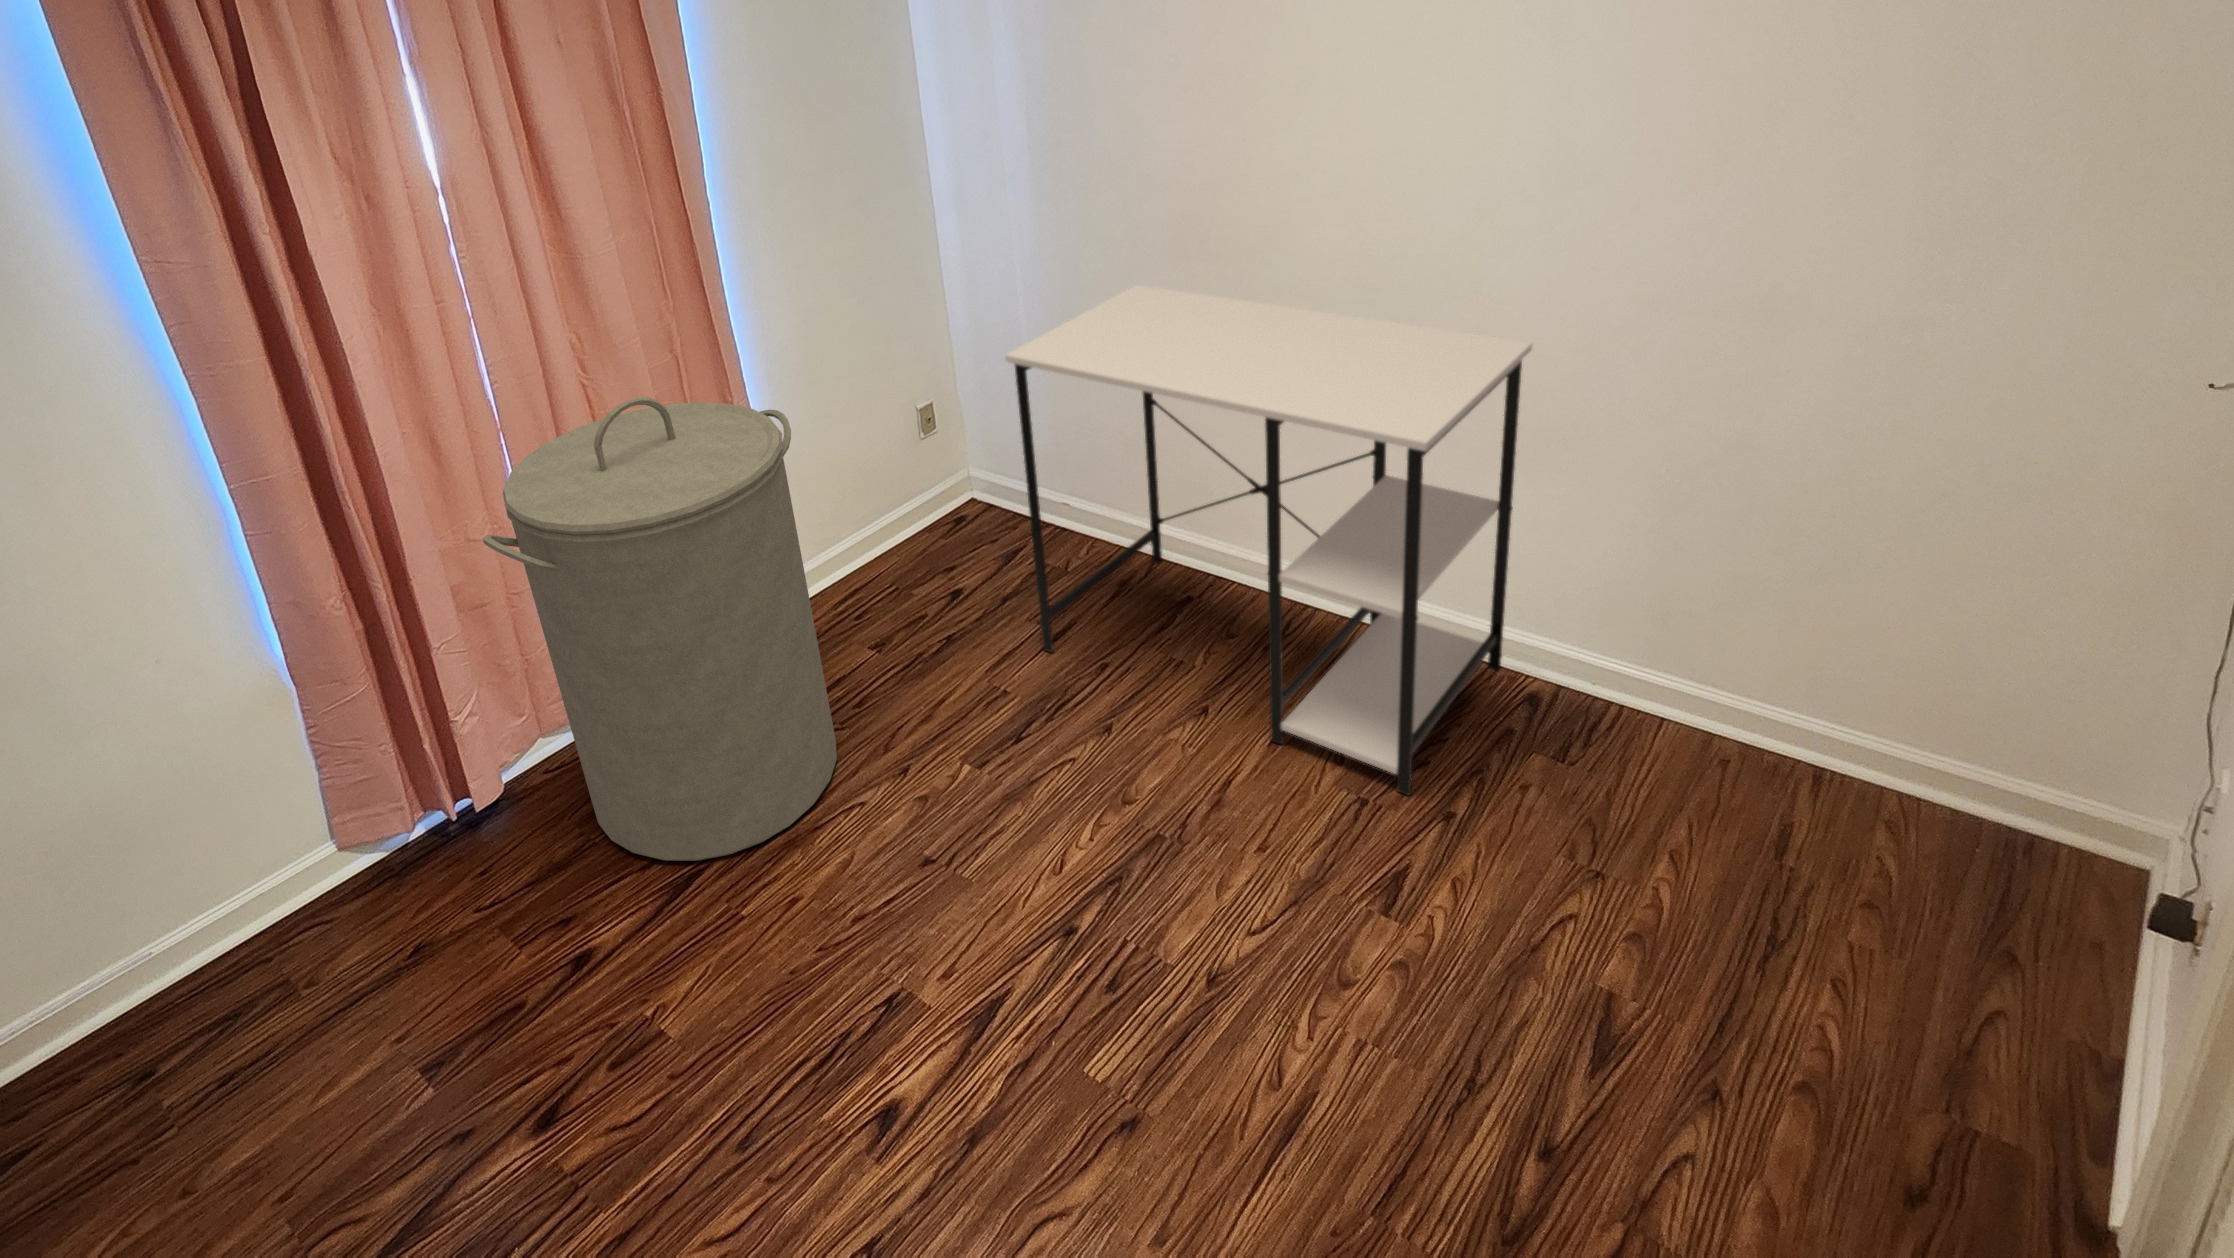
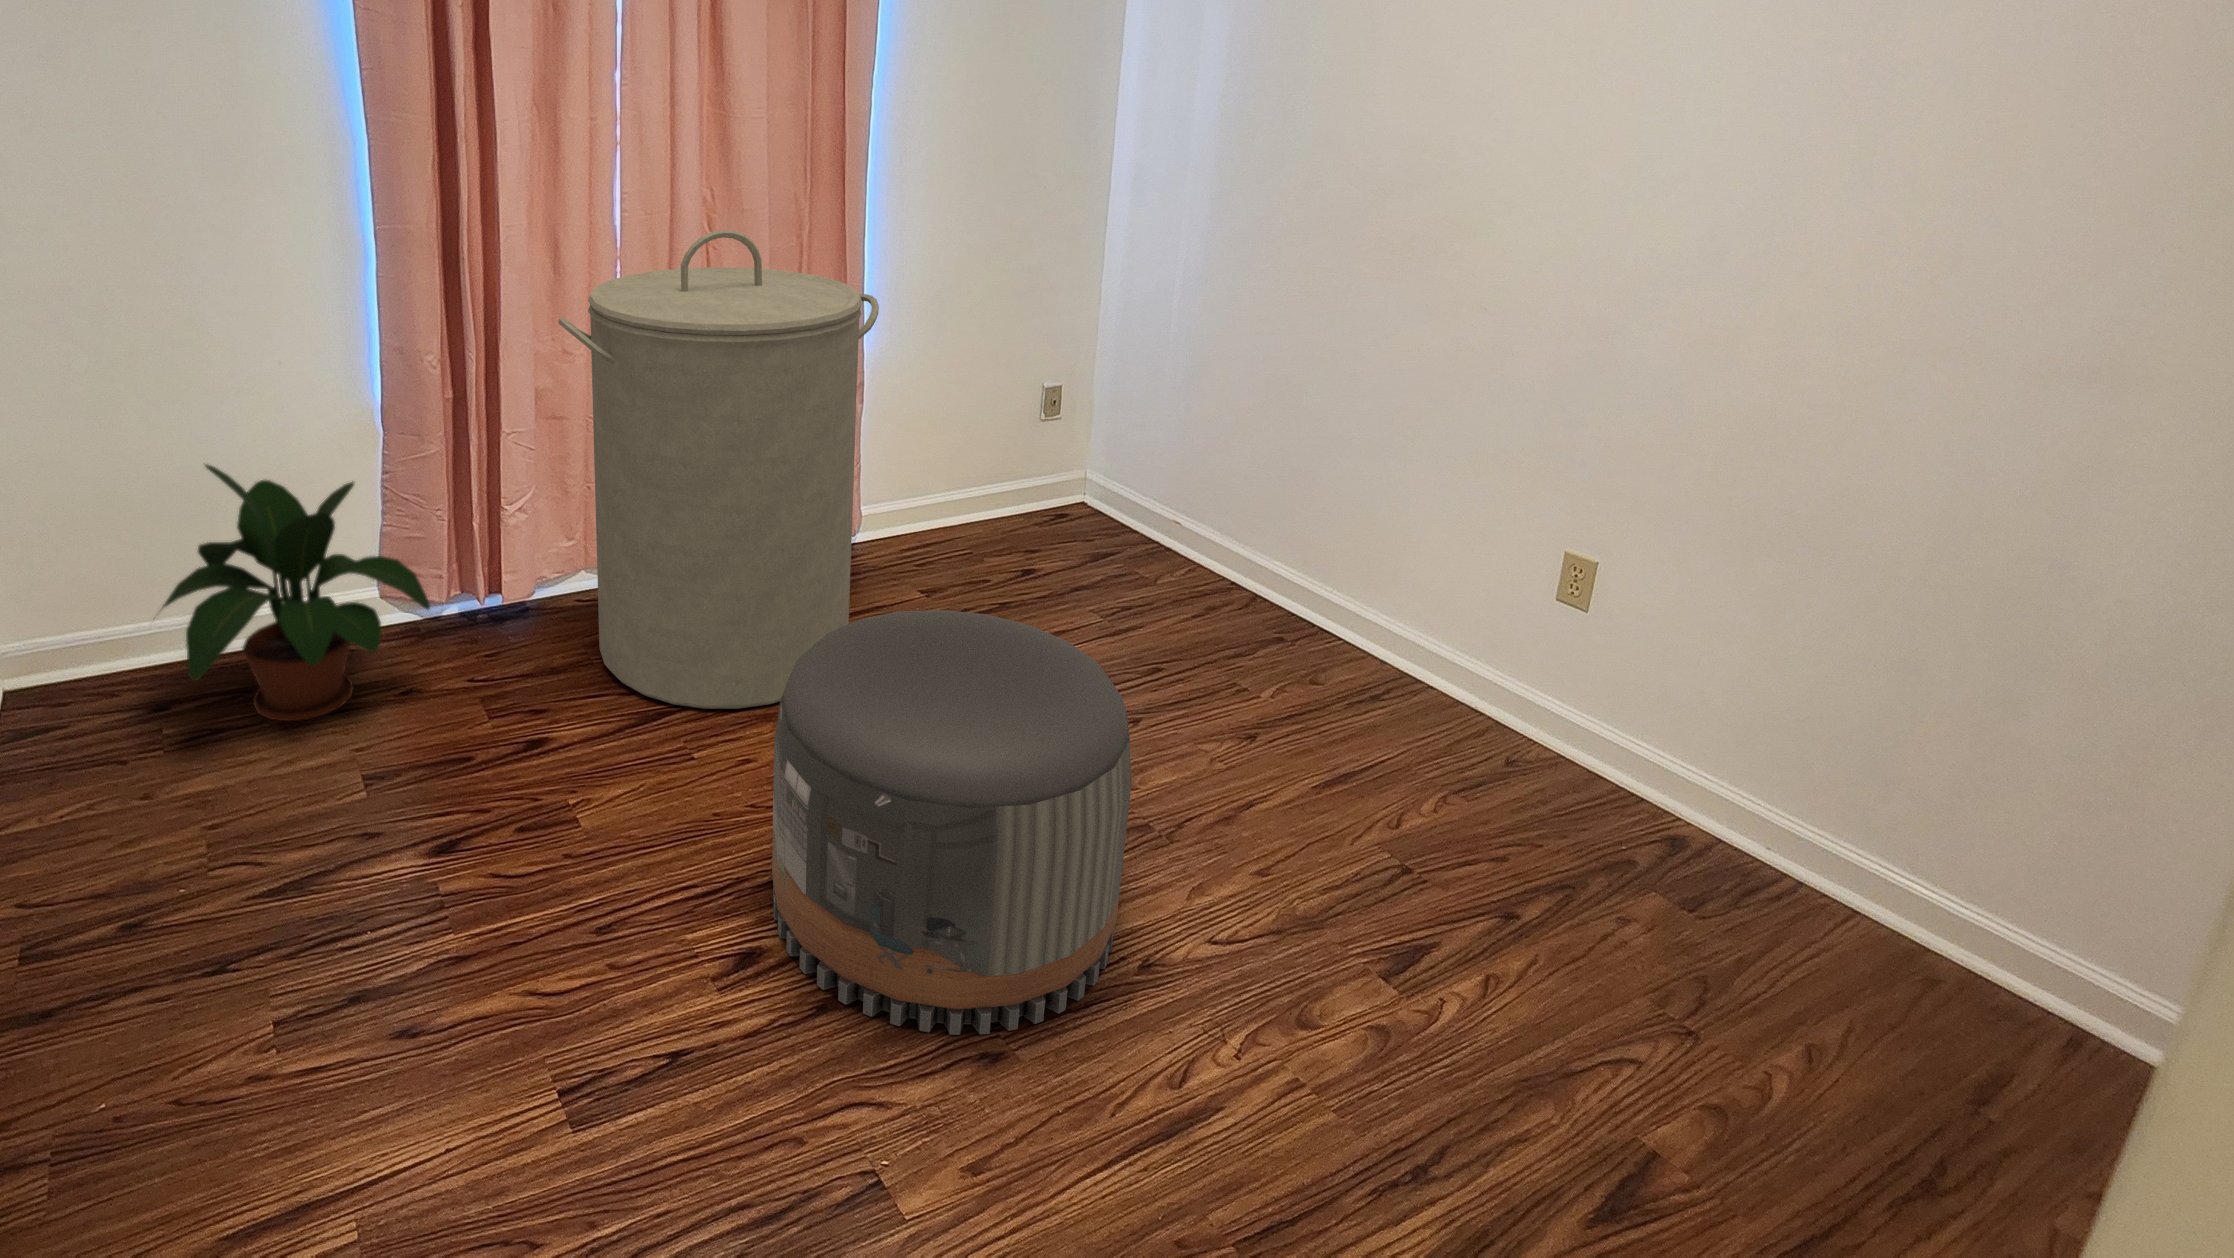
desk: present [1005,285,1533,796] -> none [1096,276,1766,883]
pouf: none [852,718,1182,1131] -> present [772,610,1131,1035]
potted plant: none [107,768,422,1052] -> present [154,465,430,722]

